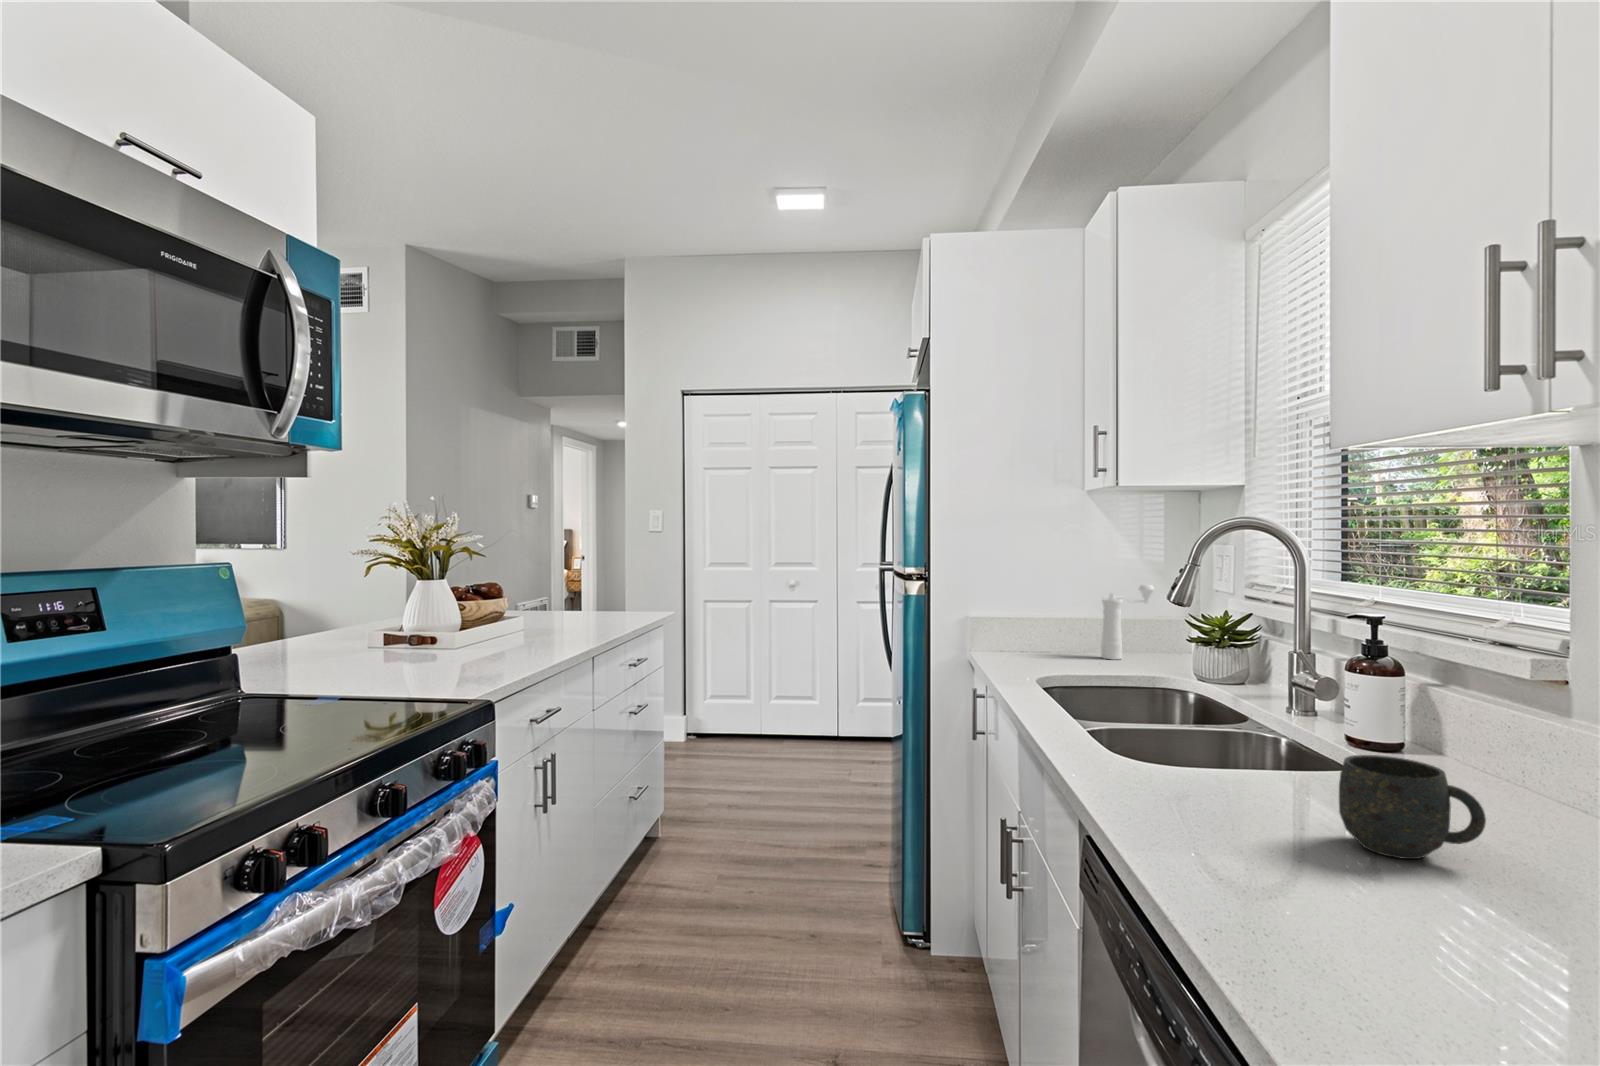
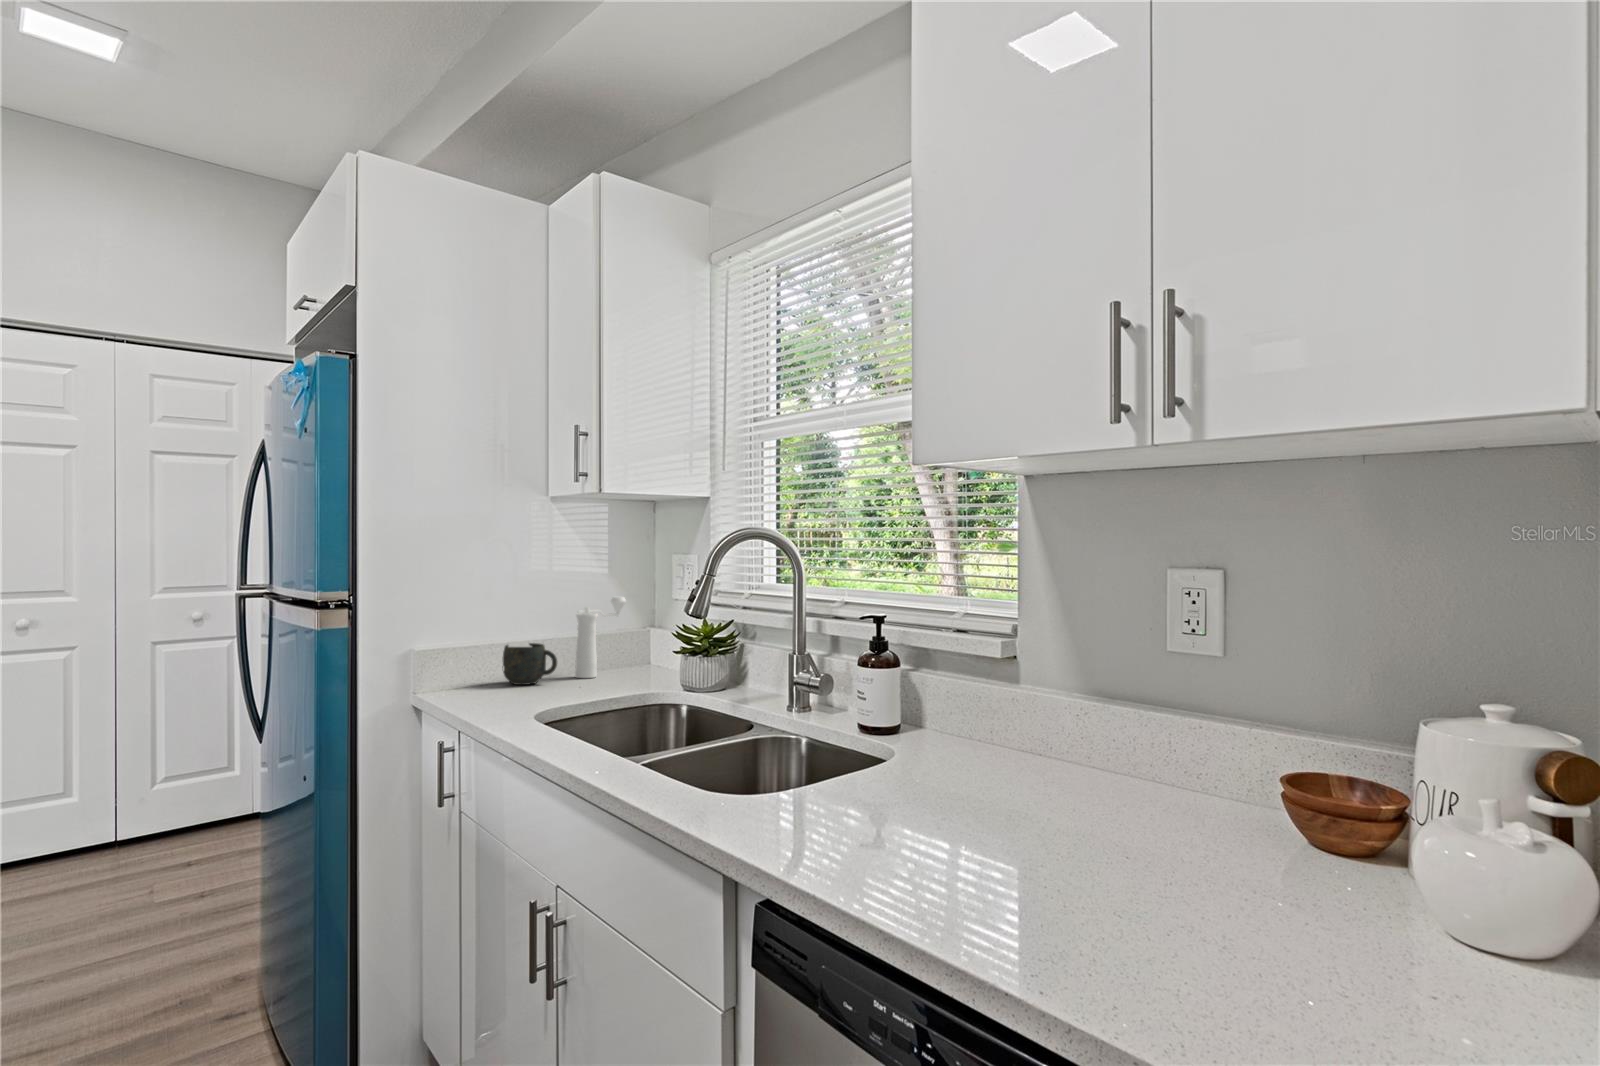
mug: present [1339,755,1486,859] -> present [503,643,557,685]

